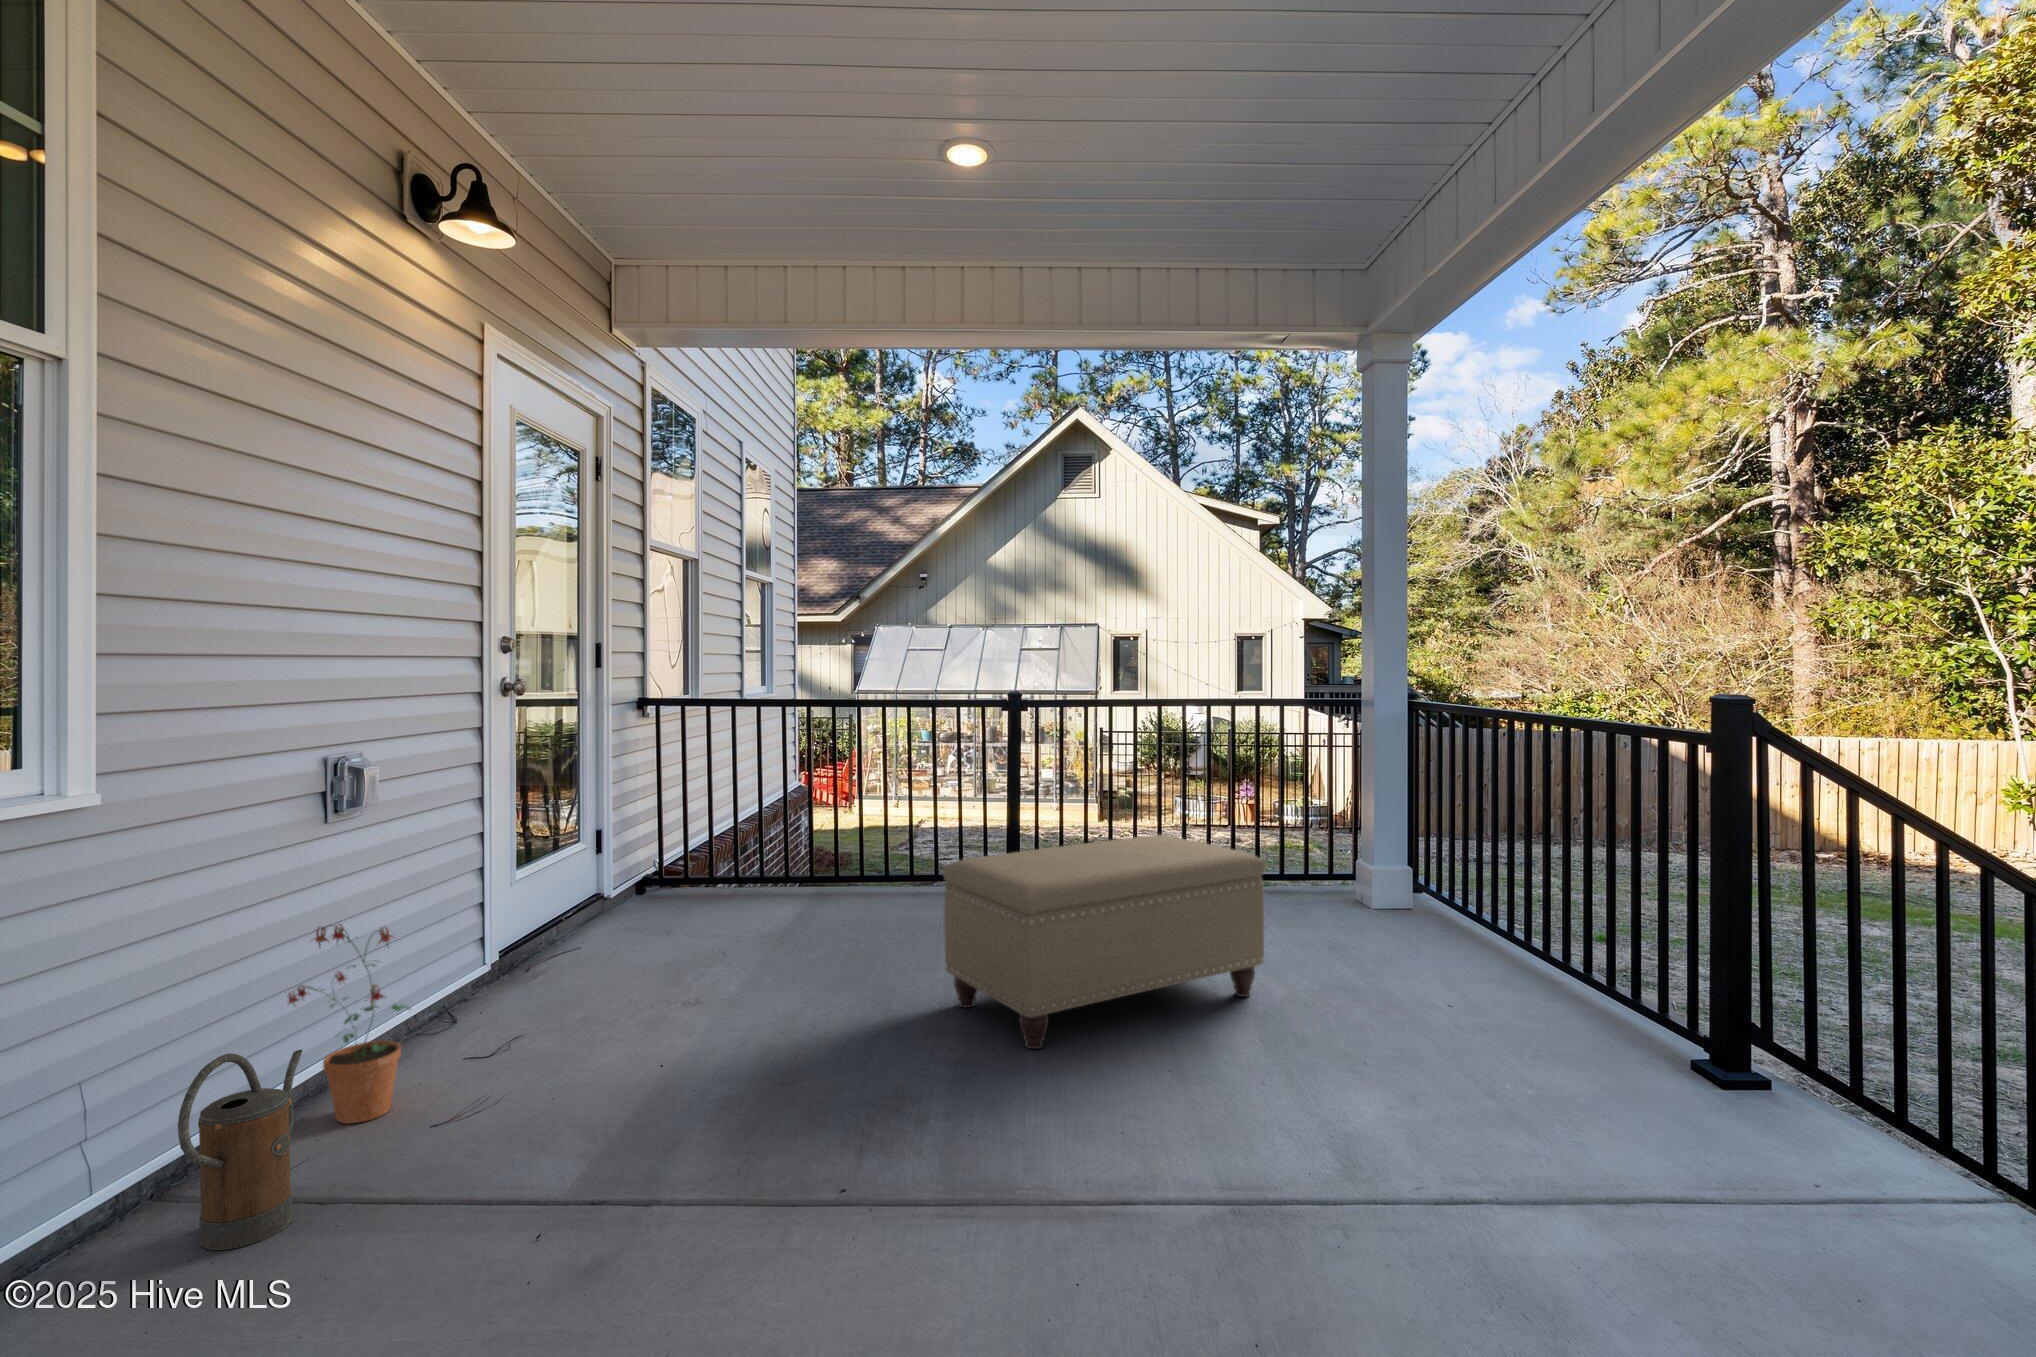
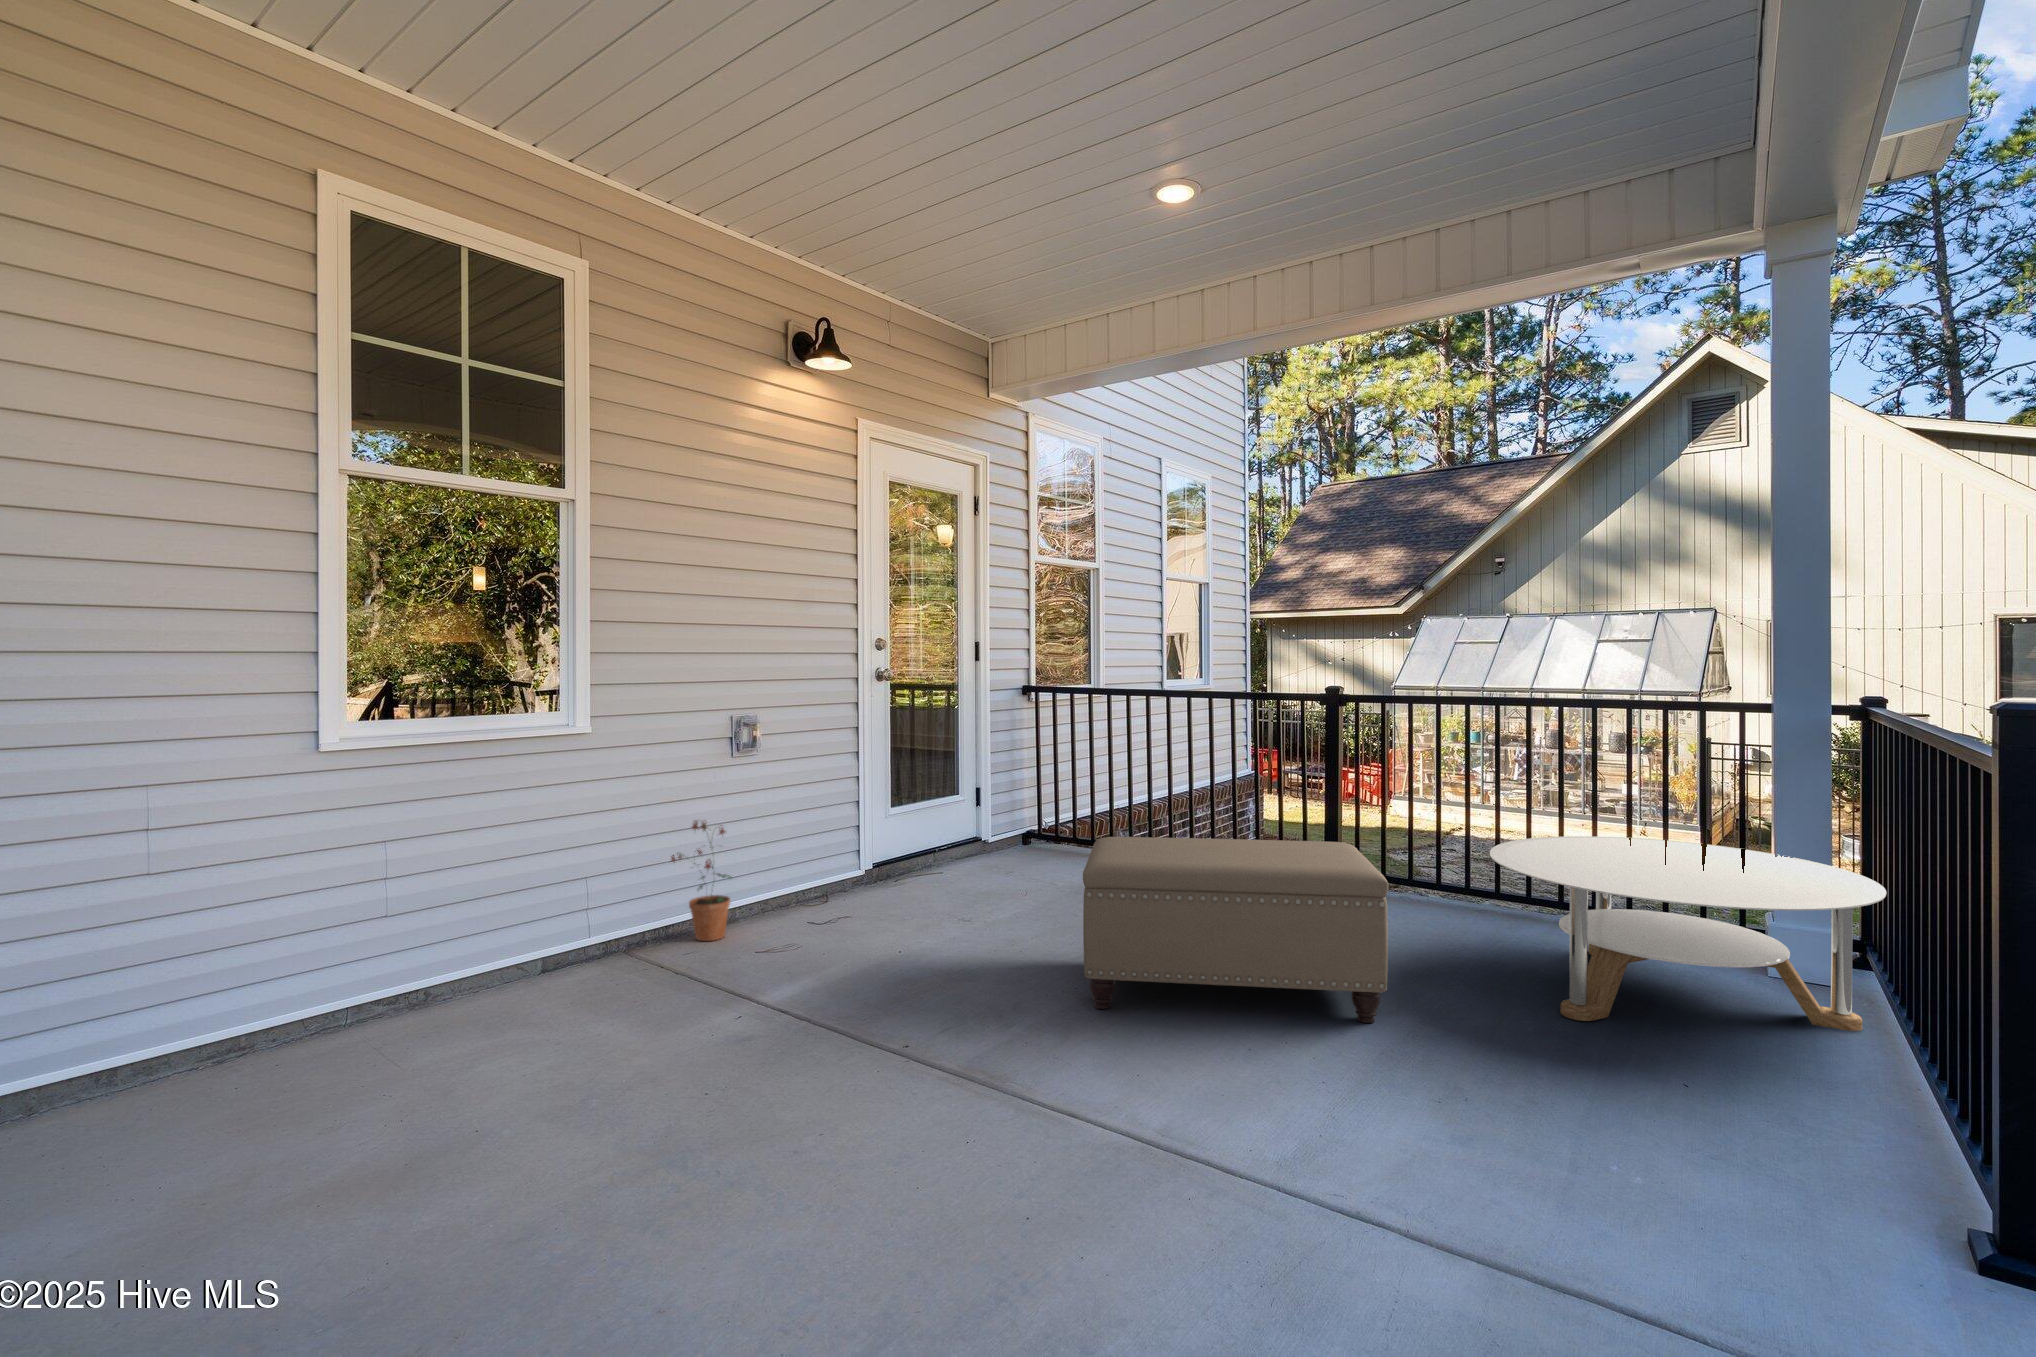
round table: none [1233,805,1503,956] -> present [1490,836,1886,1031]
watering can: present [178,1050,303,1250] -> none [556,876,644,982]

